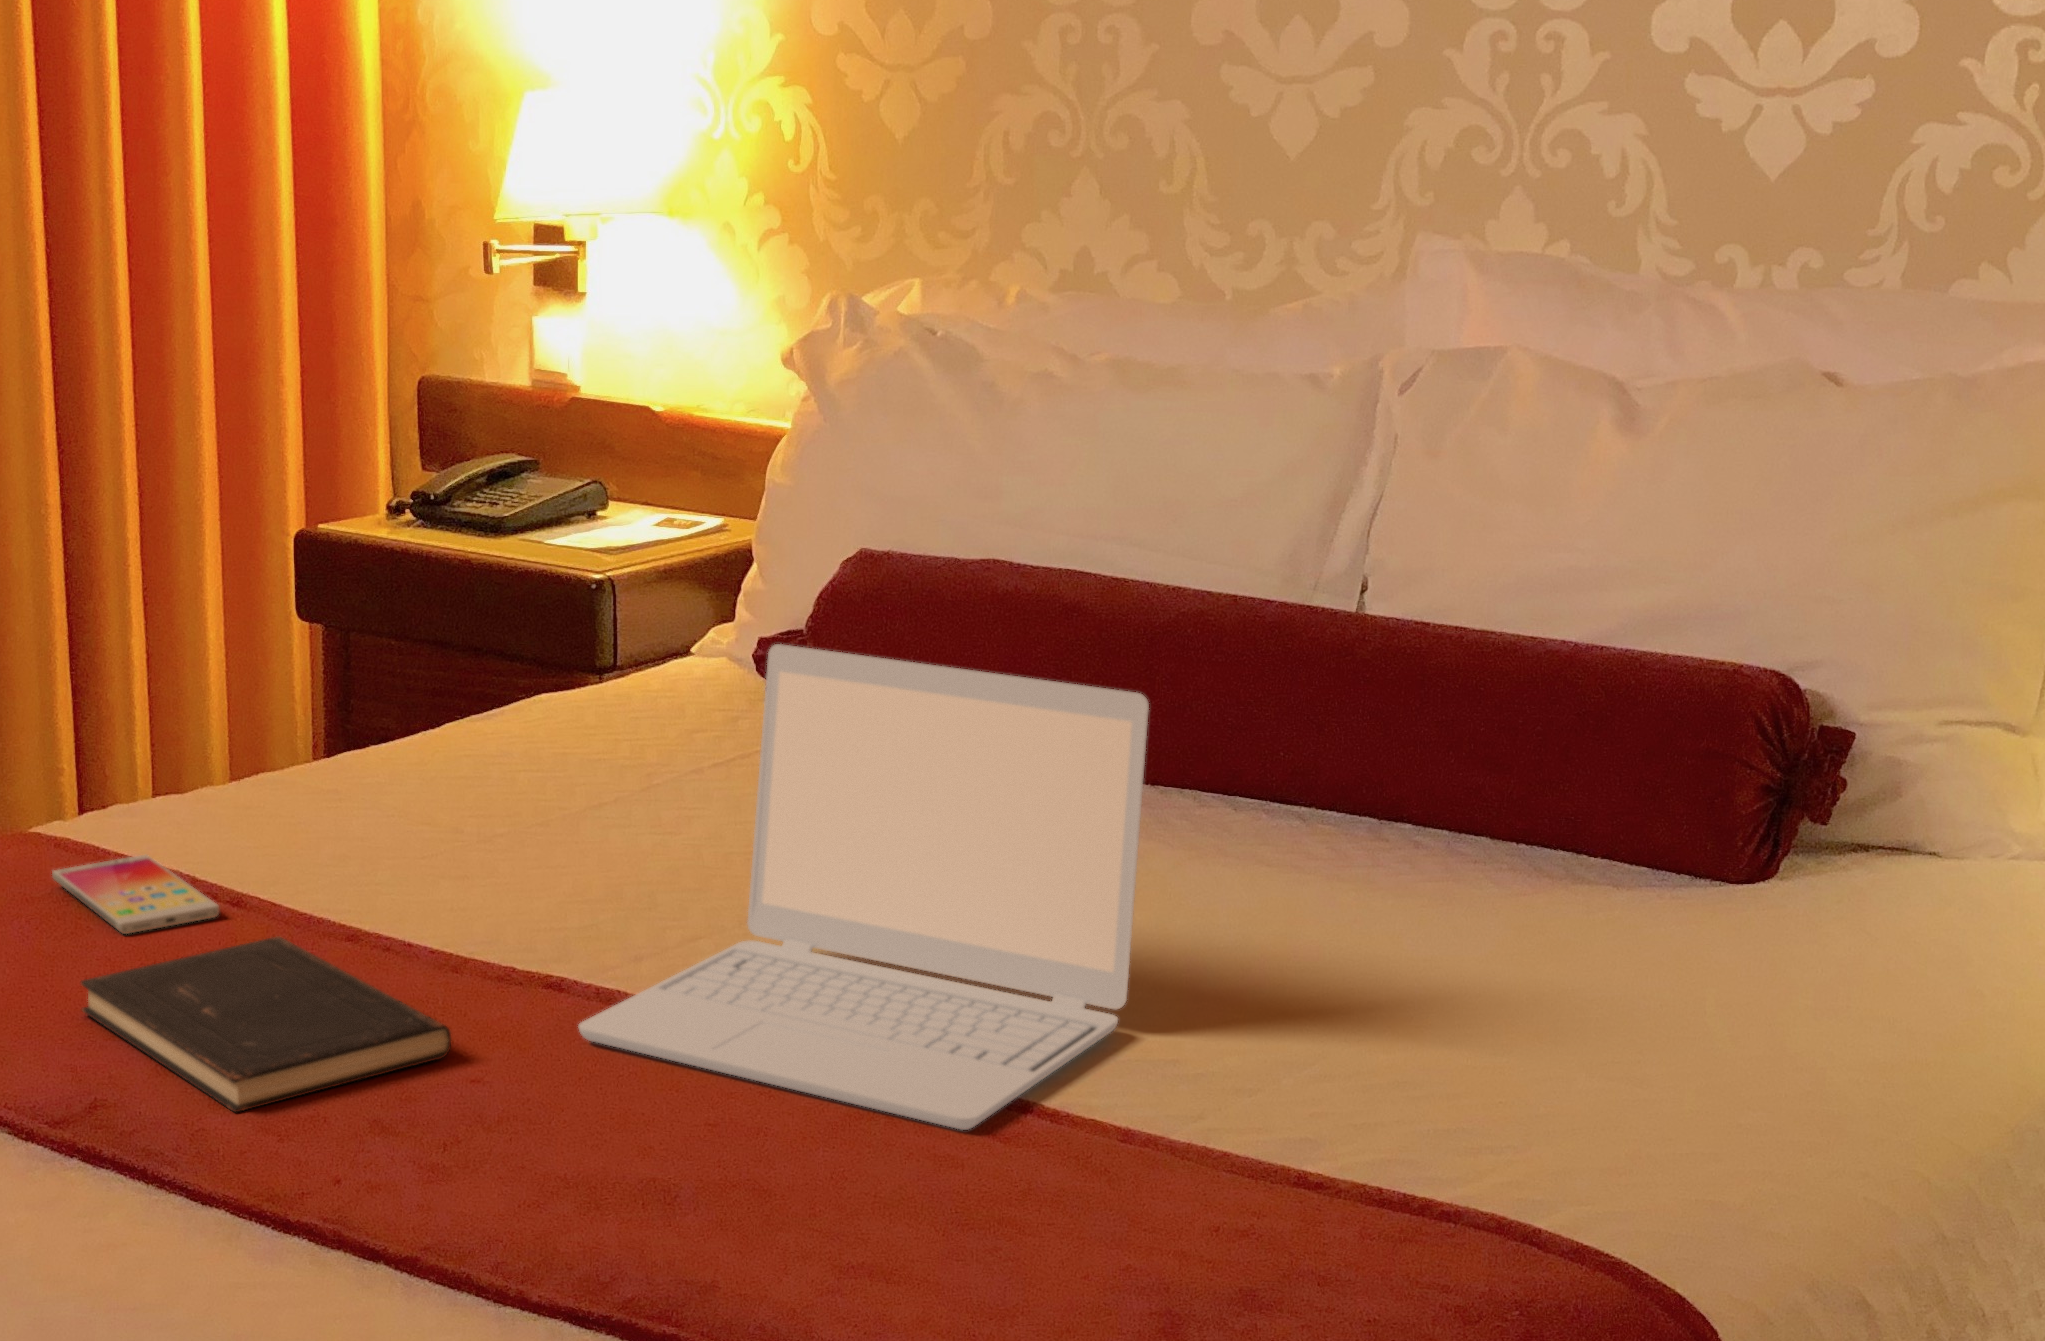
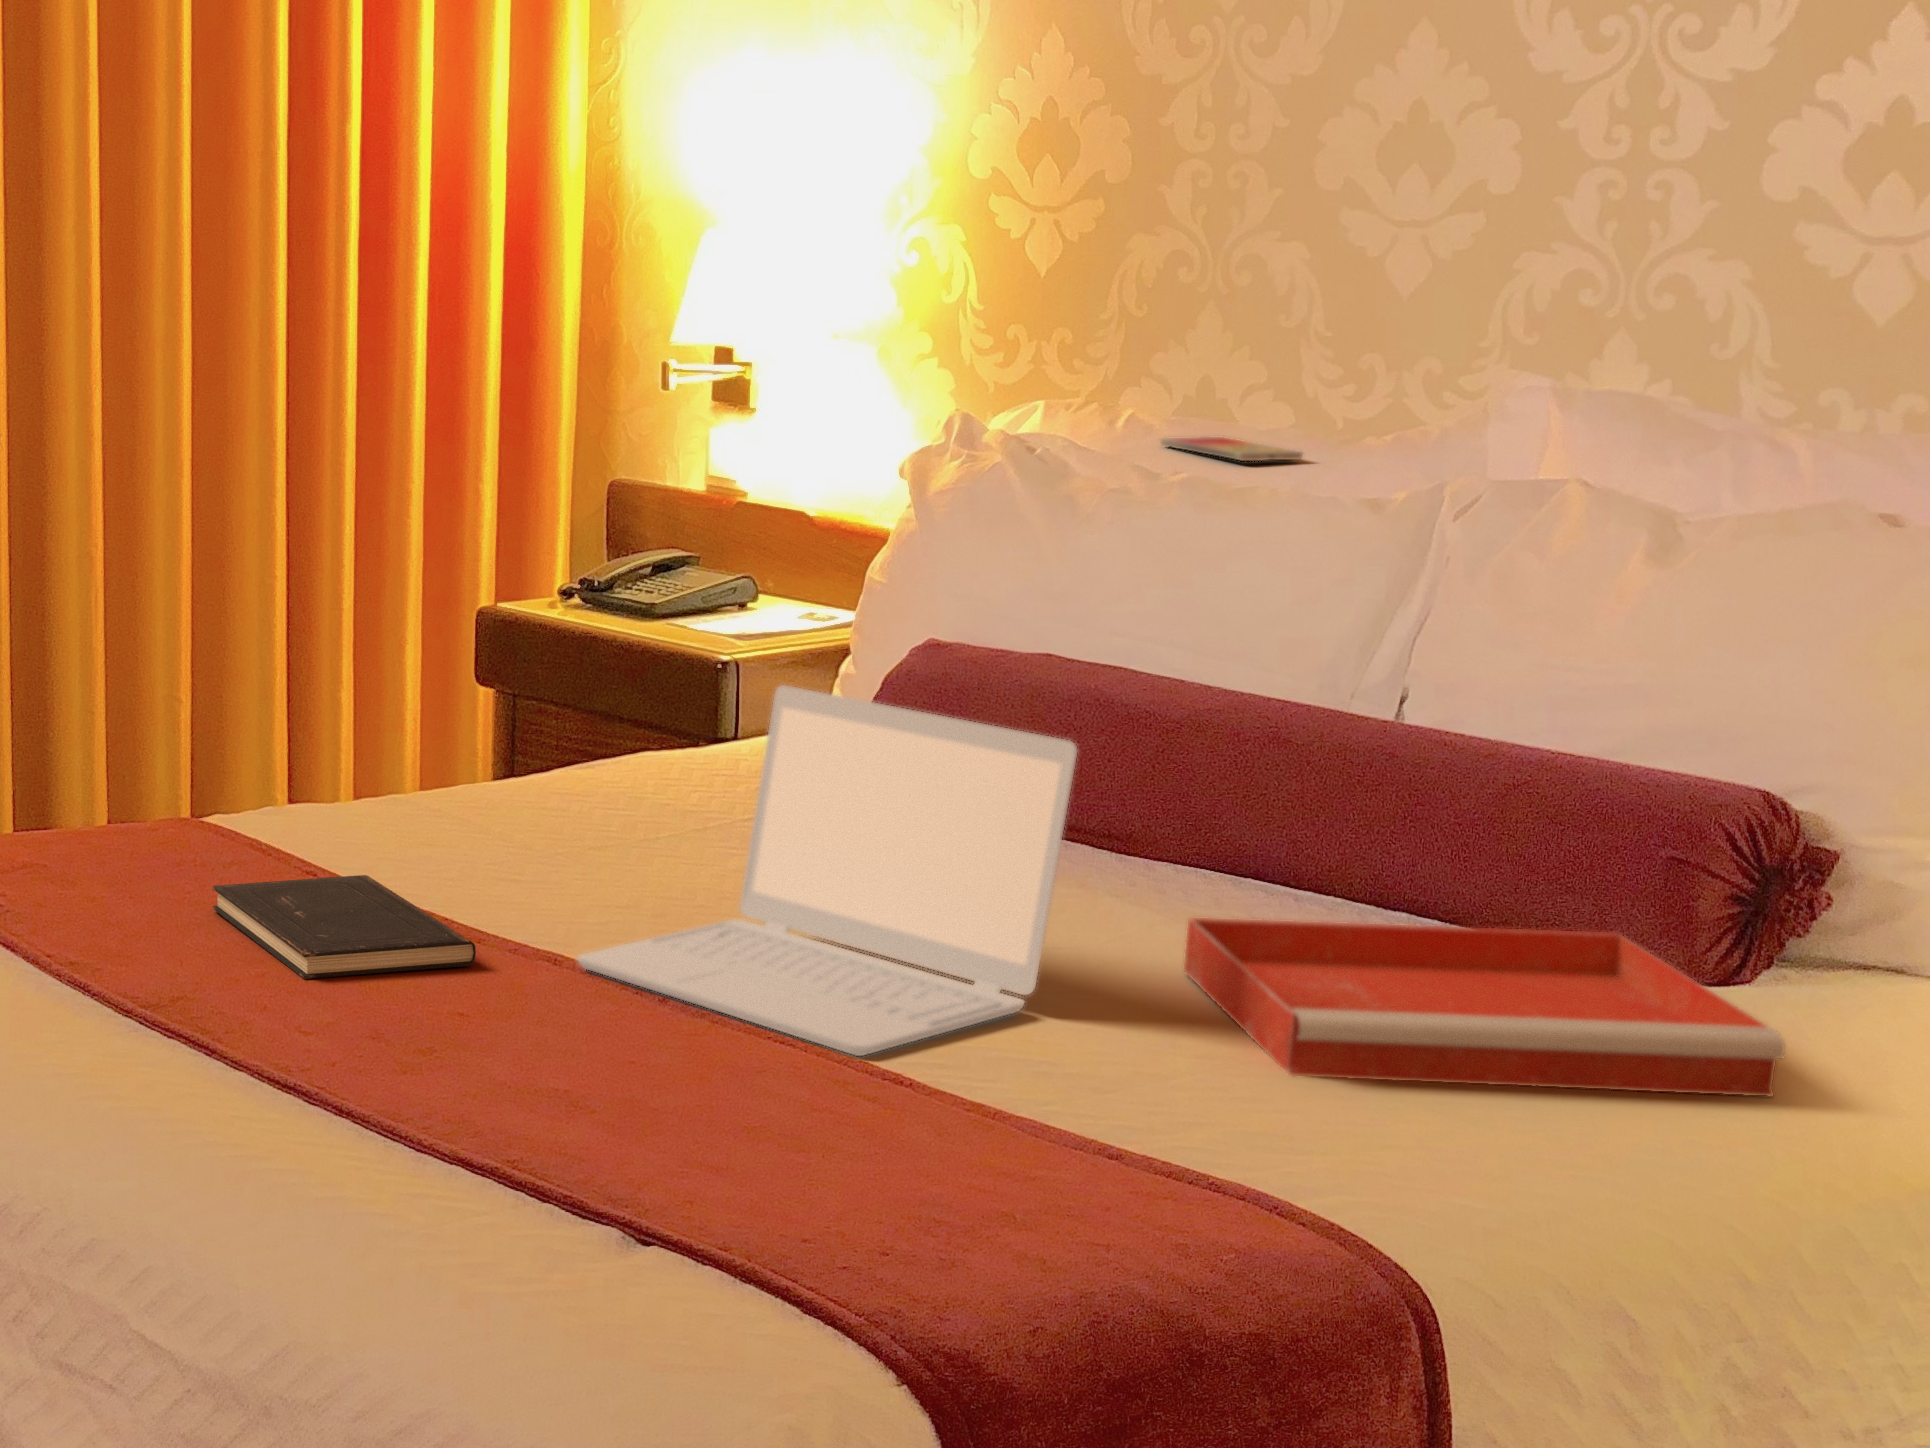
tray: none [1252,843,1911,1080] -> present [1184,918,1785,1097]
smartphone: present [52,854,219,934] -> present [1161,437,1303,461]

